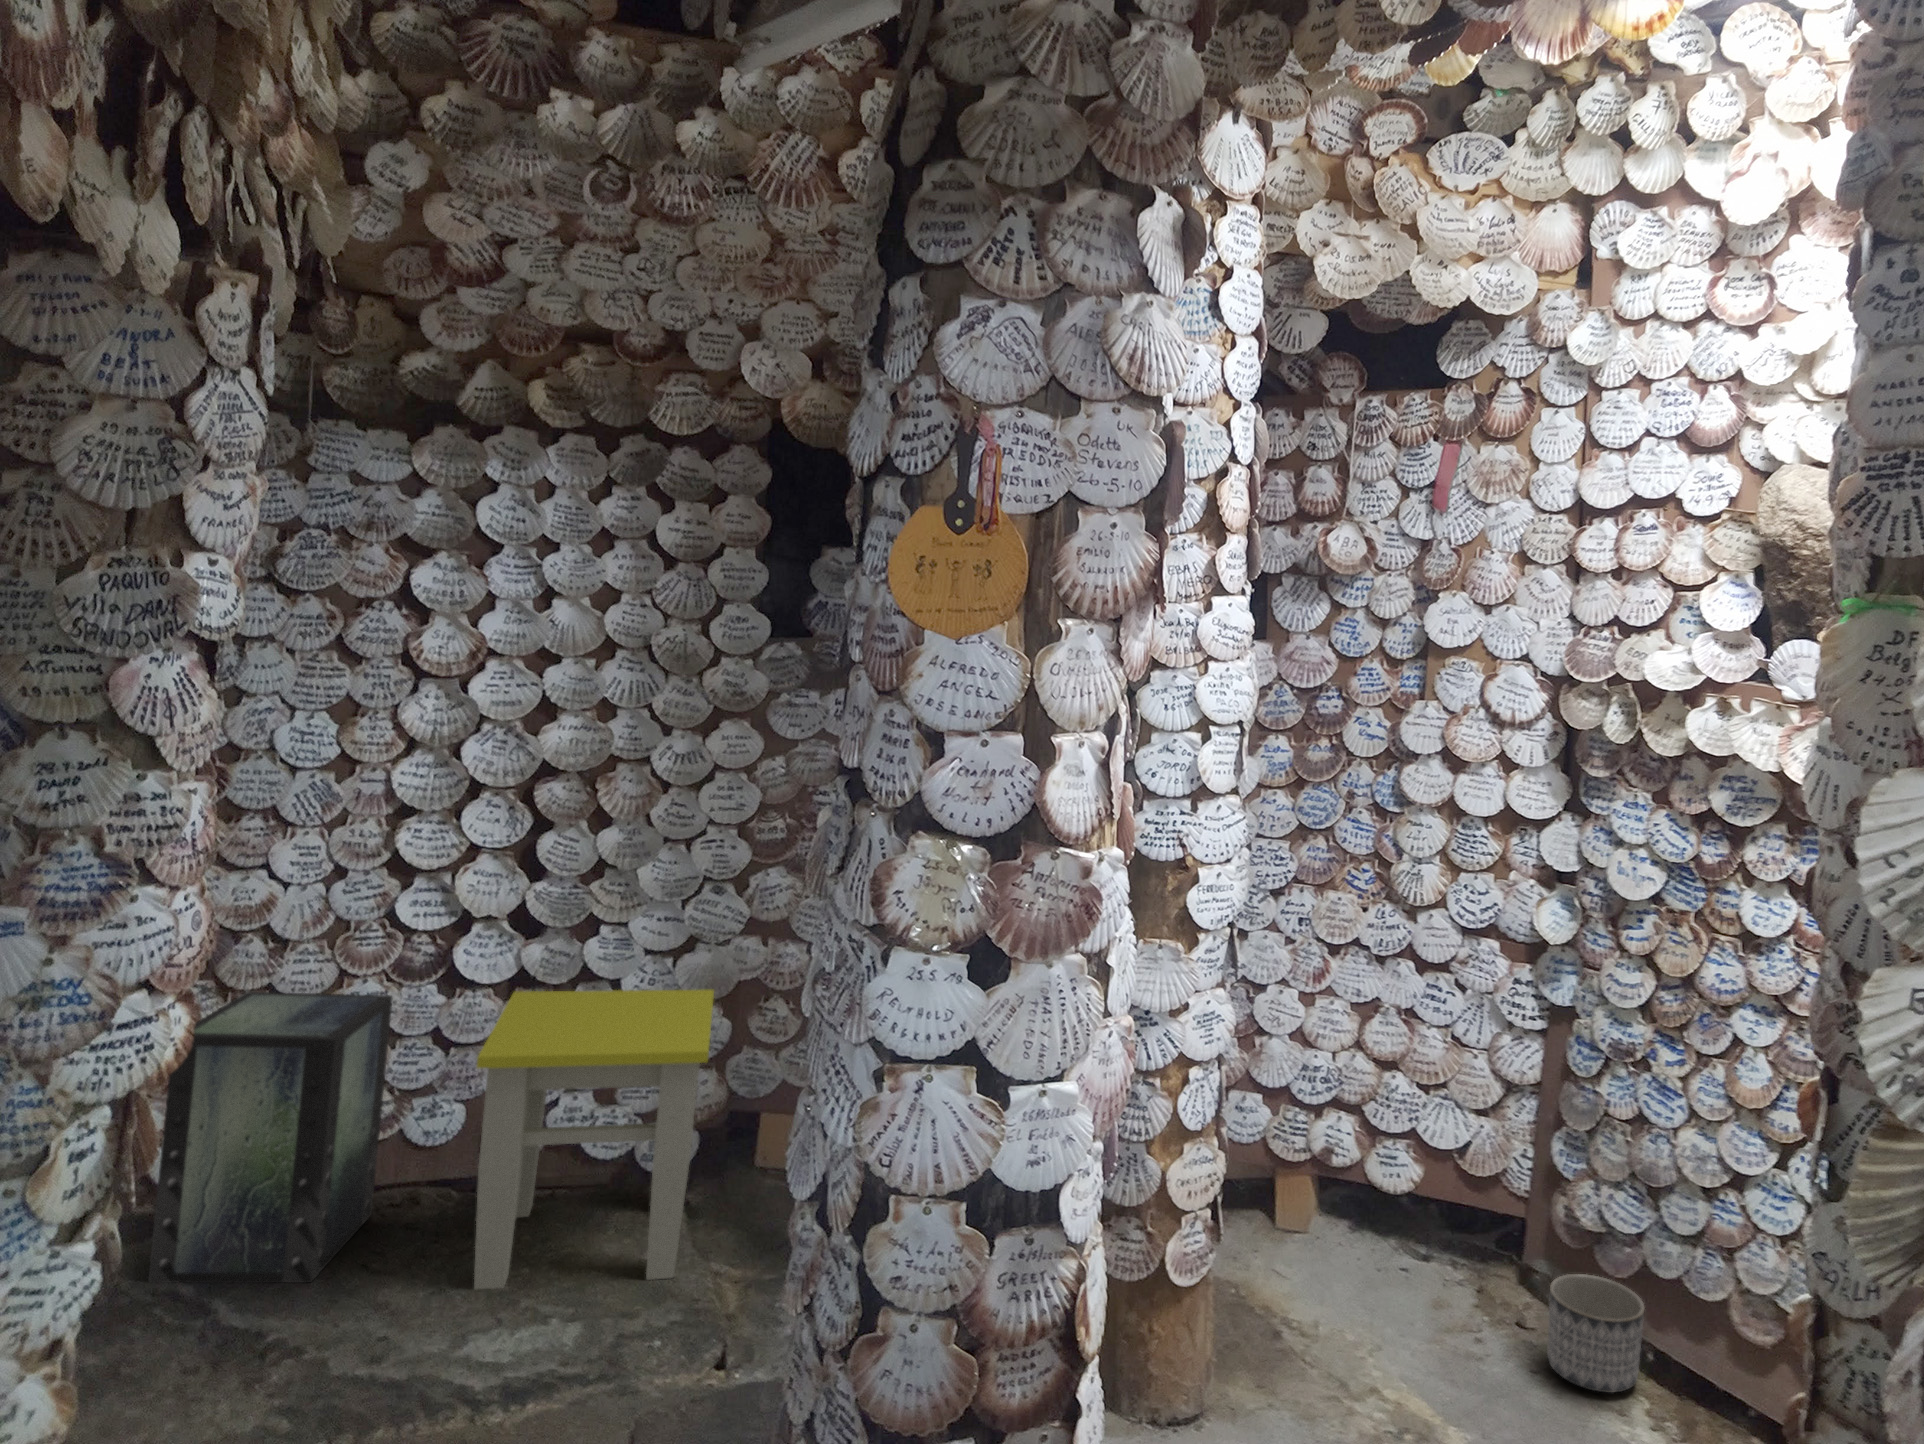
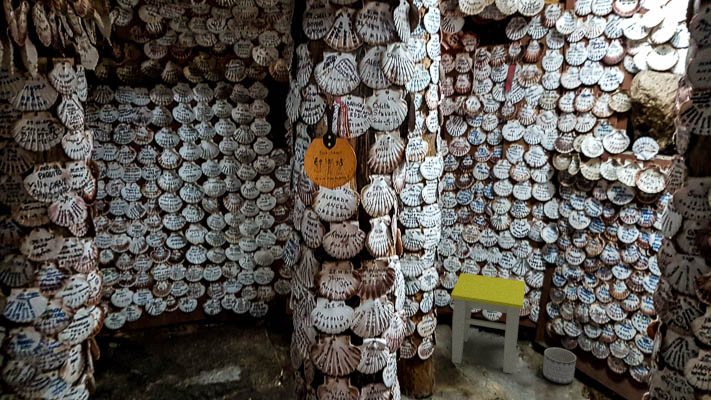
stool: present [474,989,714,1289] -> present [451,273,525,374]
storage box: present [148,992,393,1283] -> none [110,270,174,354]

